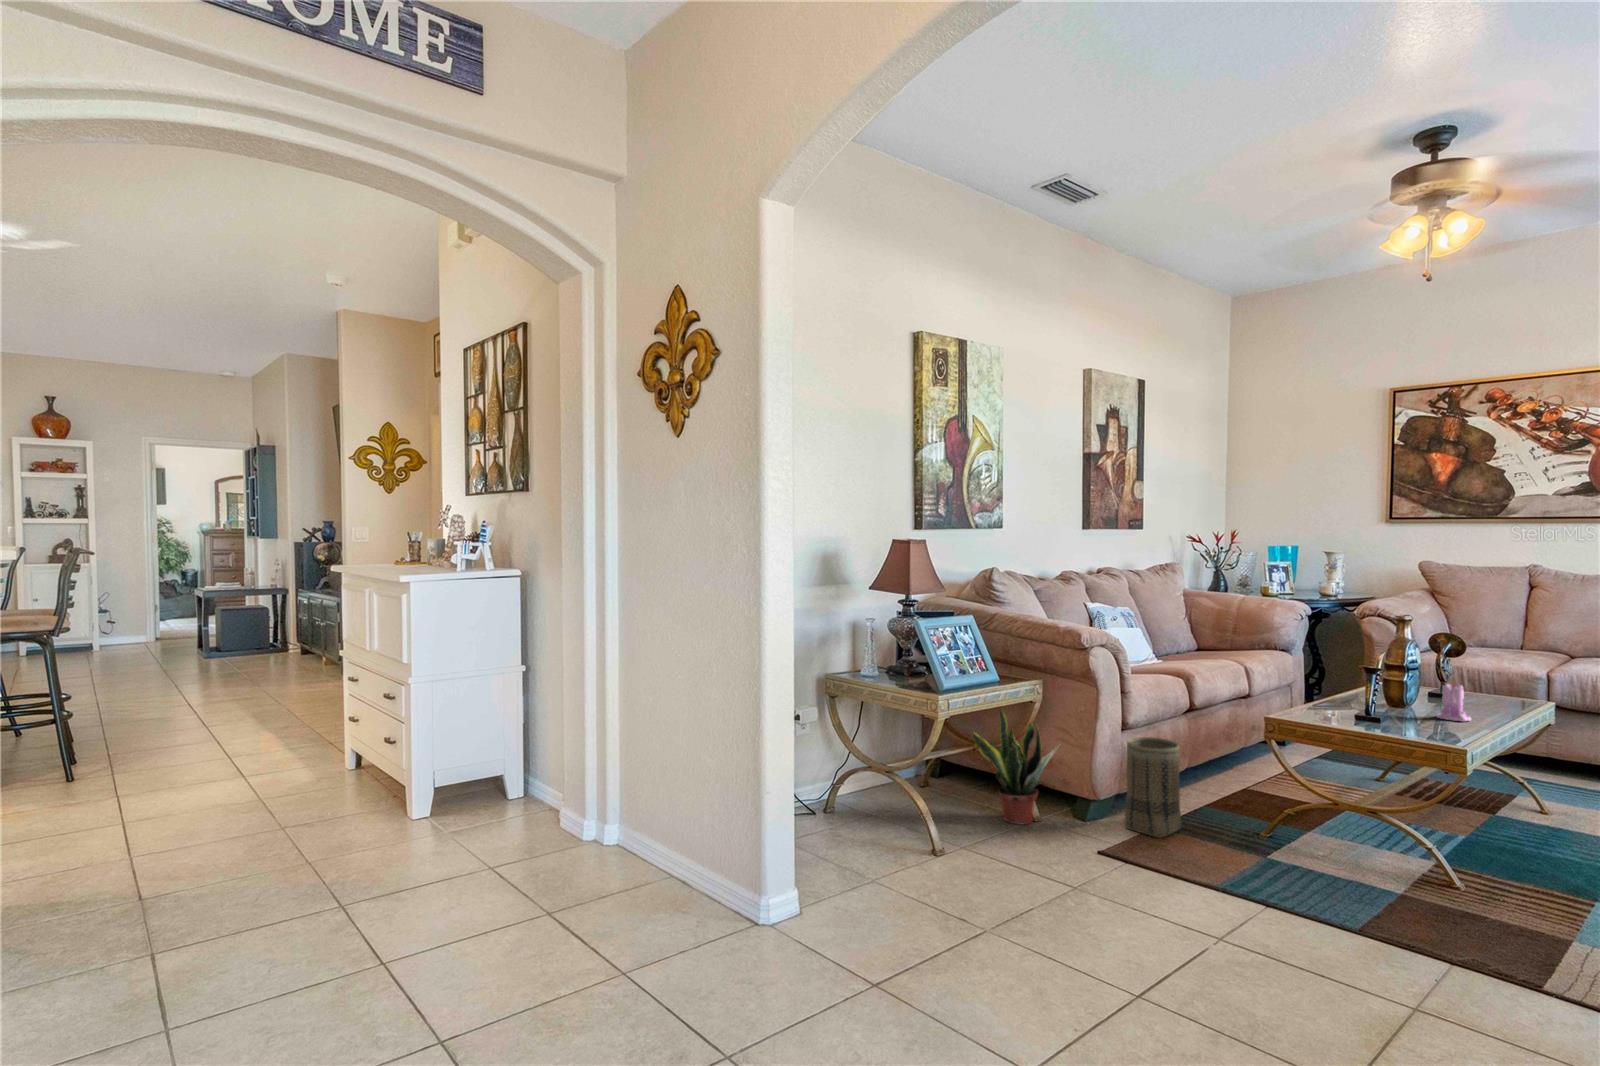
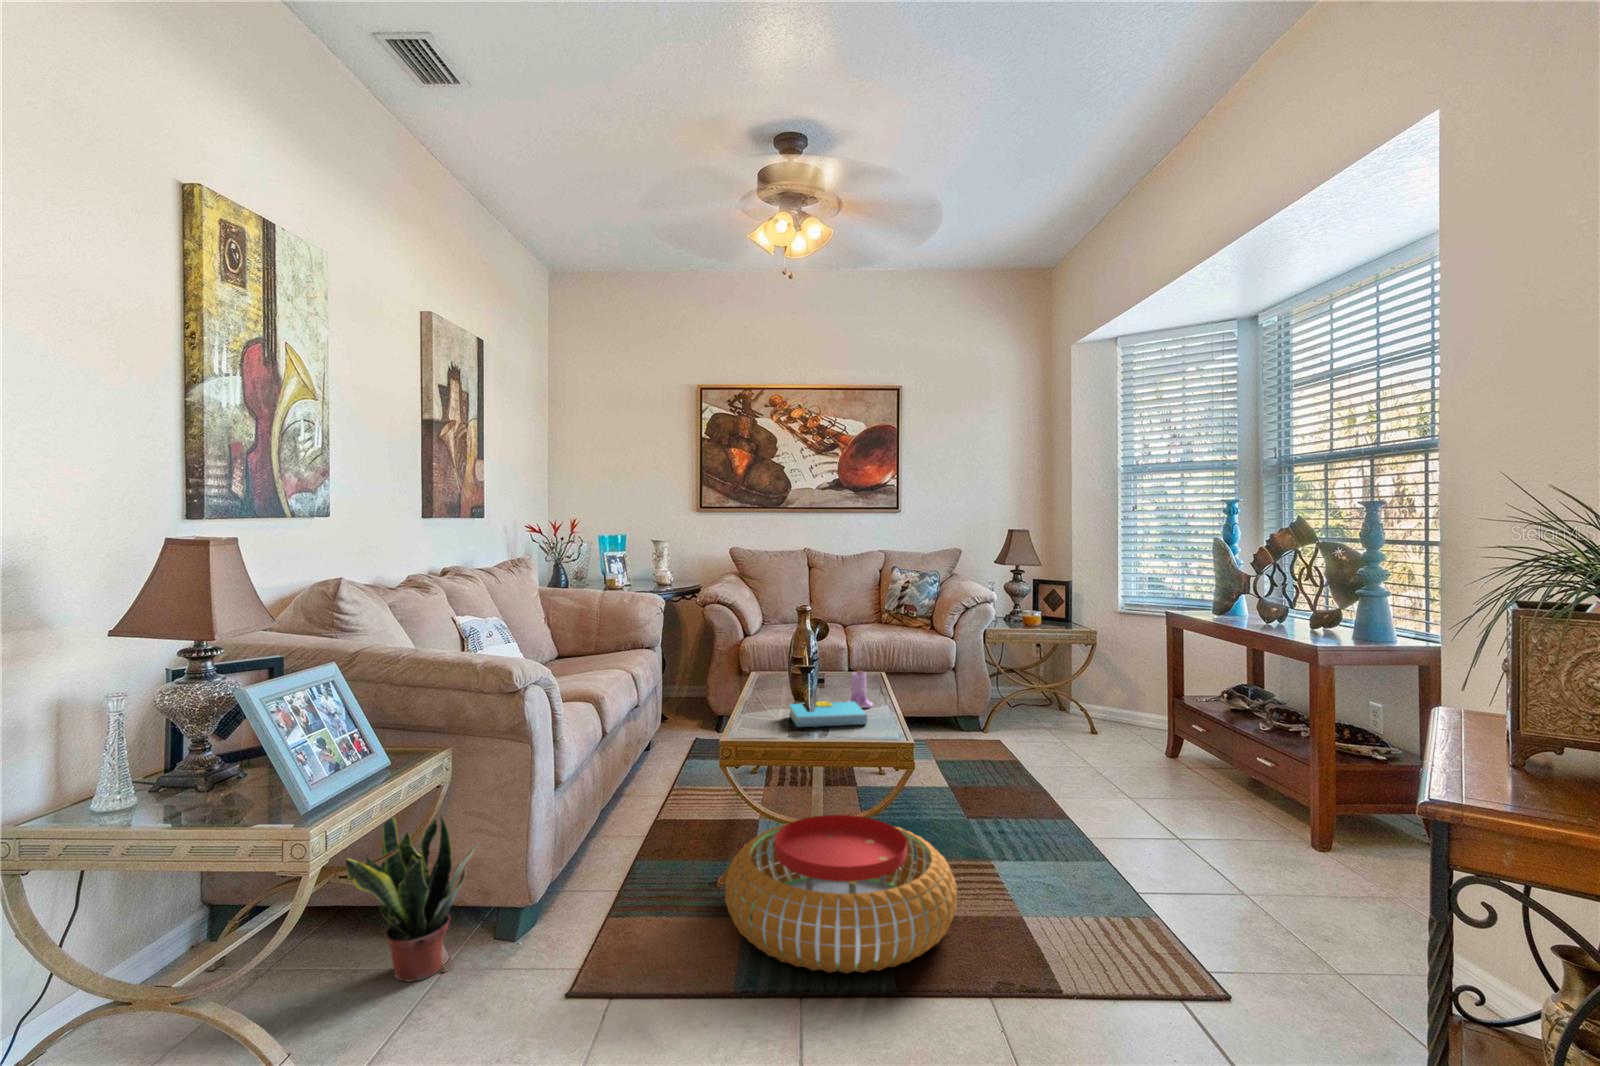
book: none [1350,702,1436,730] -> present [790,701,868,727]
basket: present [1124,737,1181,838] -> none [568,791,634,926]
pouf: none [1240,797,1491,931] -> present [725,815,957,973]

